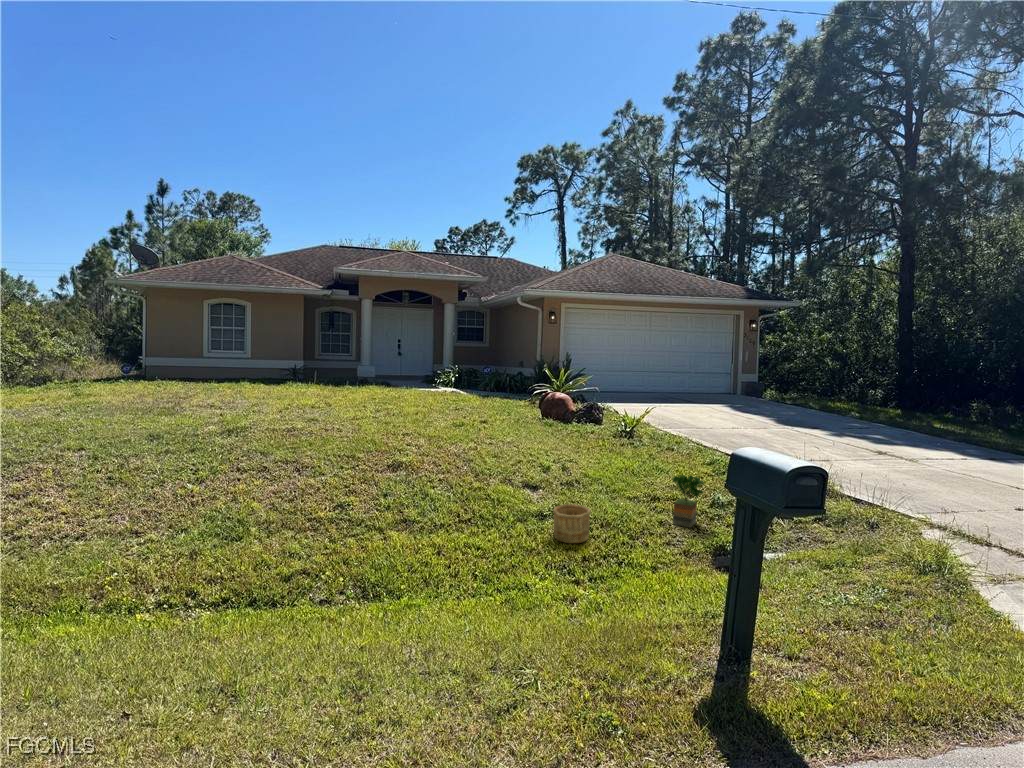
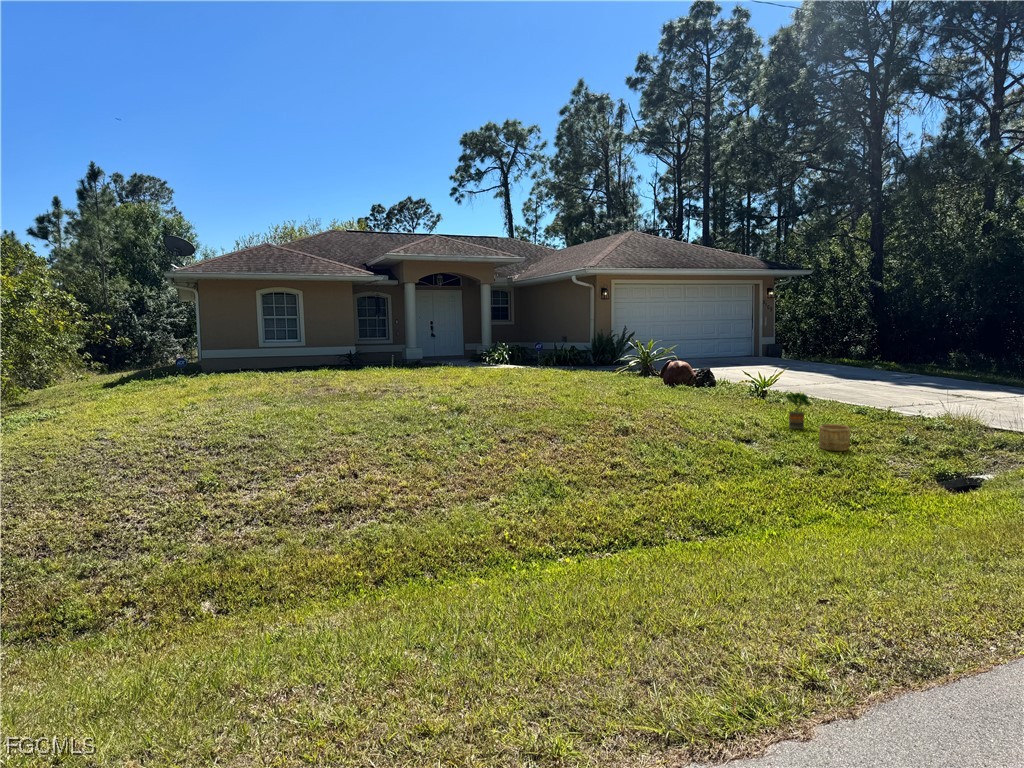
potted tree: present [673,475,704,528] -> present [786,393,810,429]

